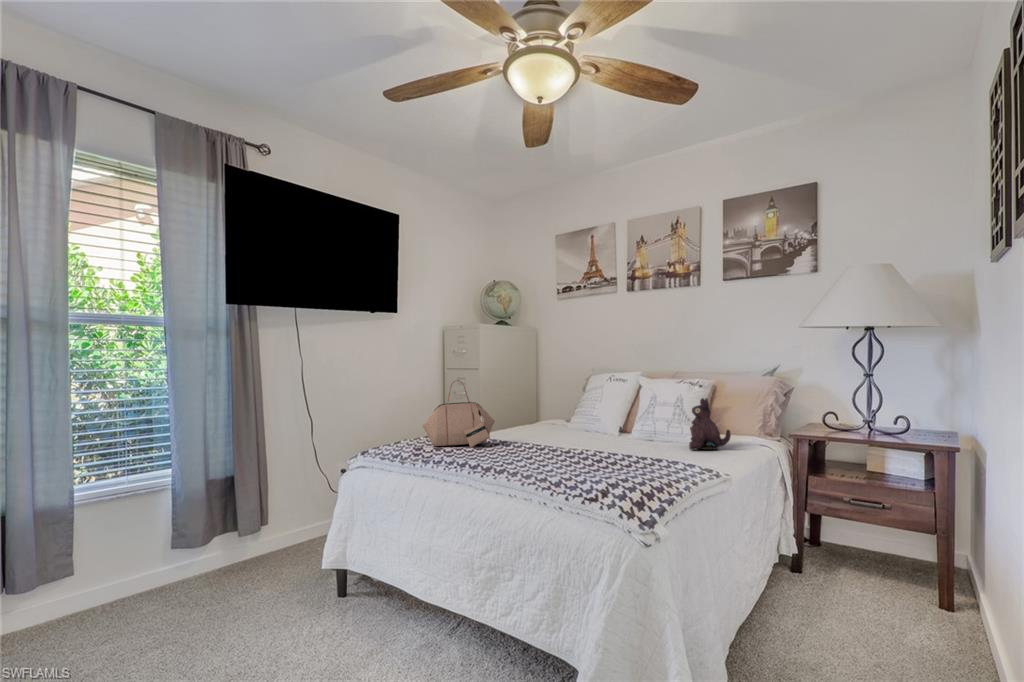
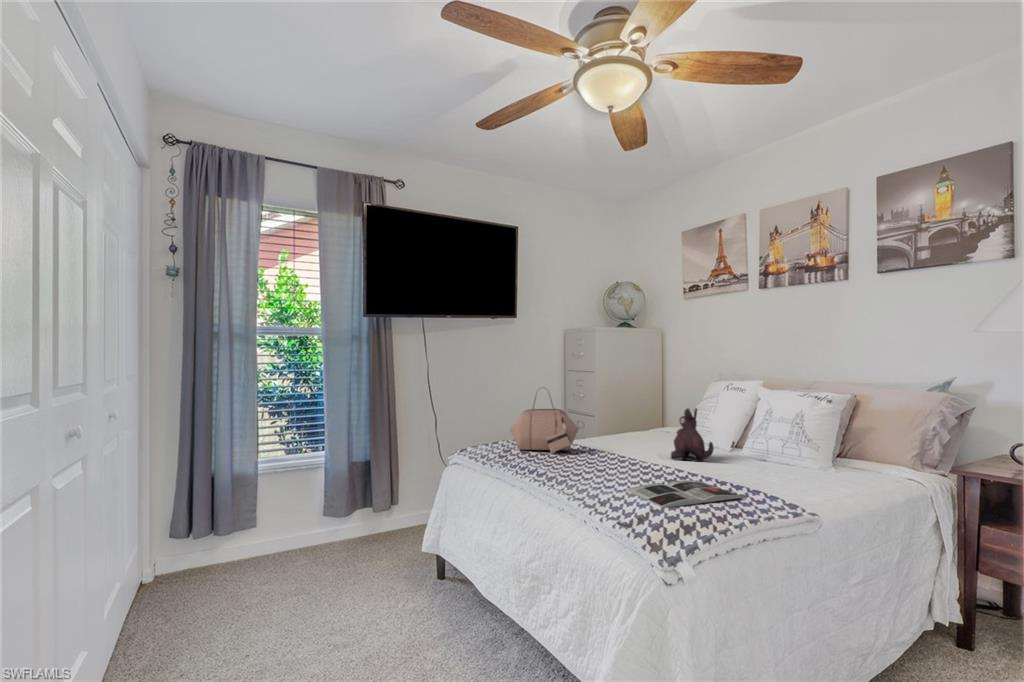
plush toy: present [689,398,731,450] -> present [671,408,714,461]
magazine: none [574,458,671,481] -> present [627,480,743,508]

